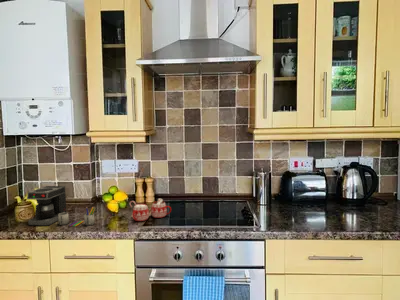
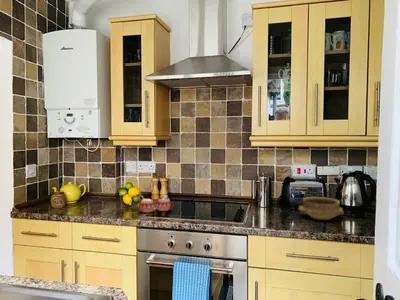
coffee maker: present [27,186,96,227] -> none [59,180,110,214]
ceramic bowl: none [307,191,355,216] -> present [299,197,344,220]

